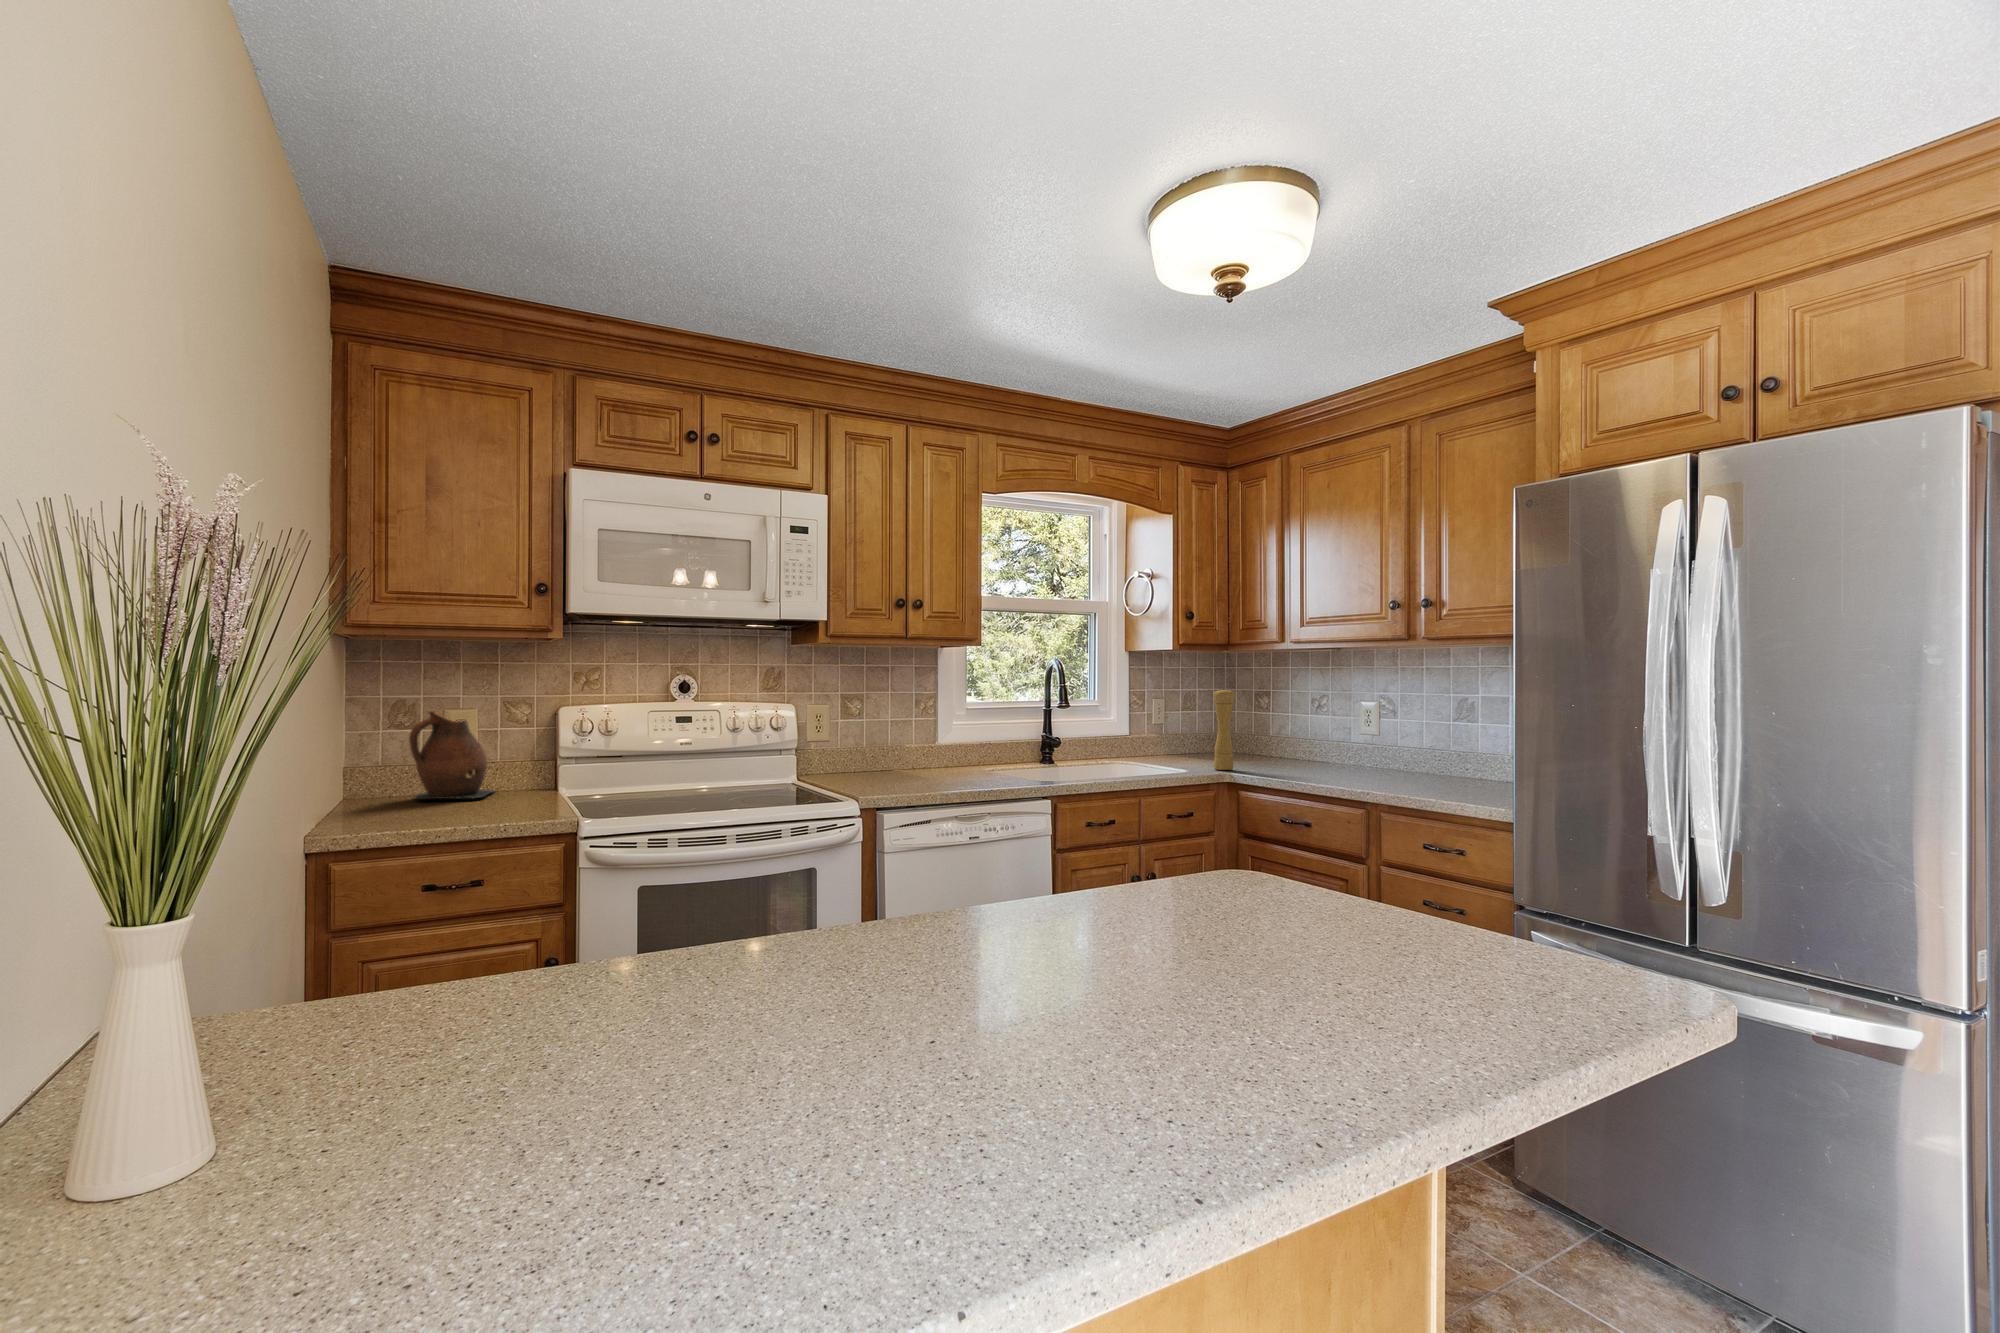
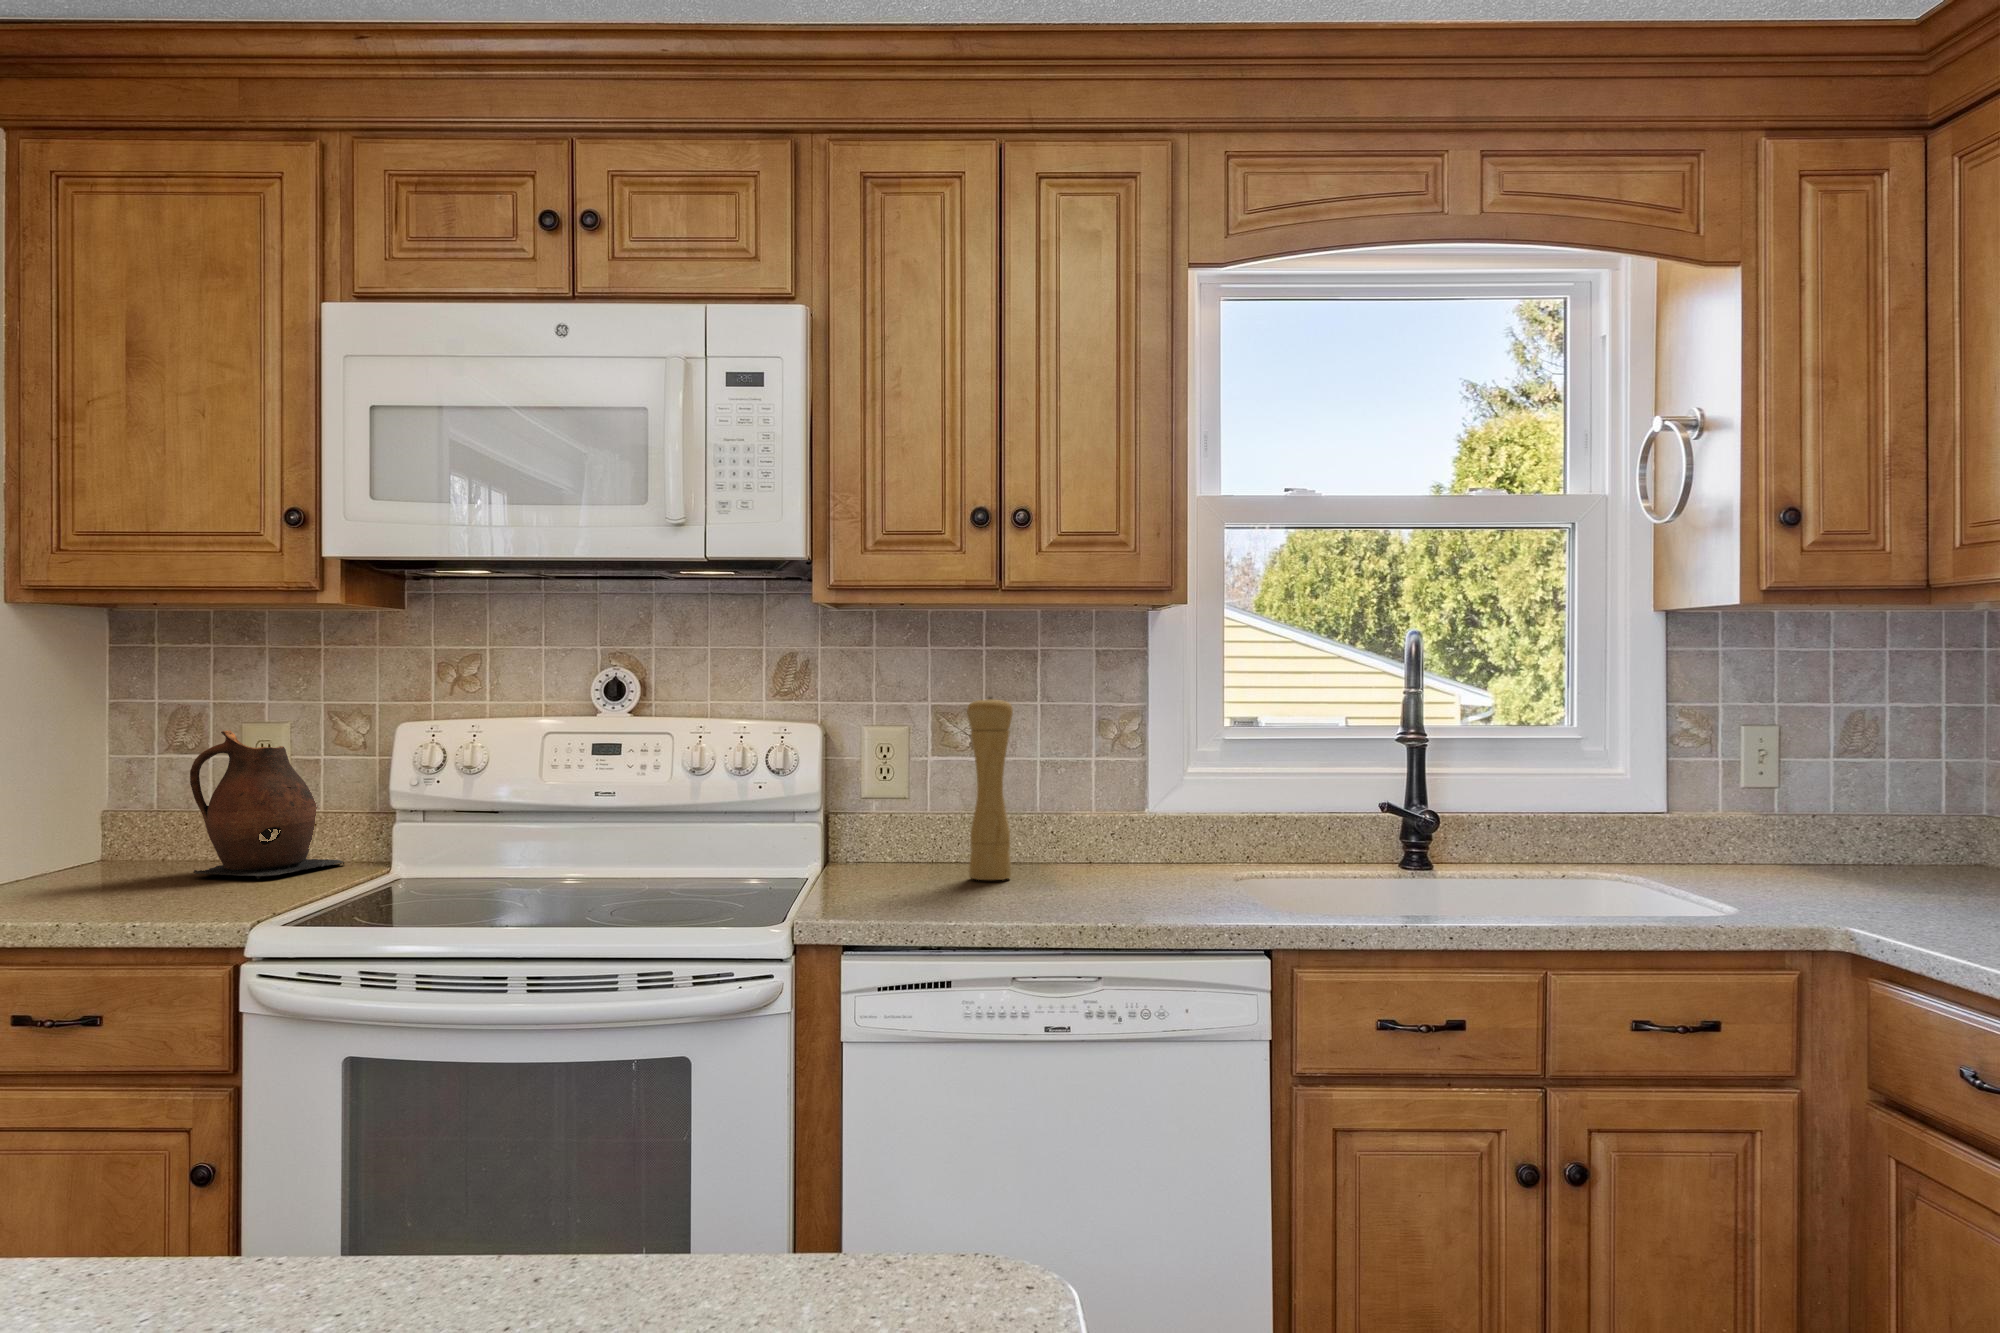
pepper mill: present [1214,689,1235,770] -> present [967,697,1013,880]

